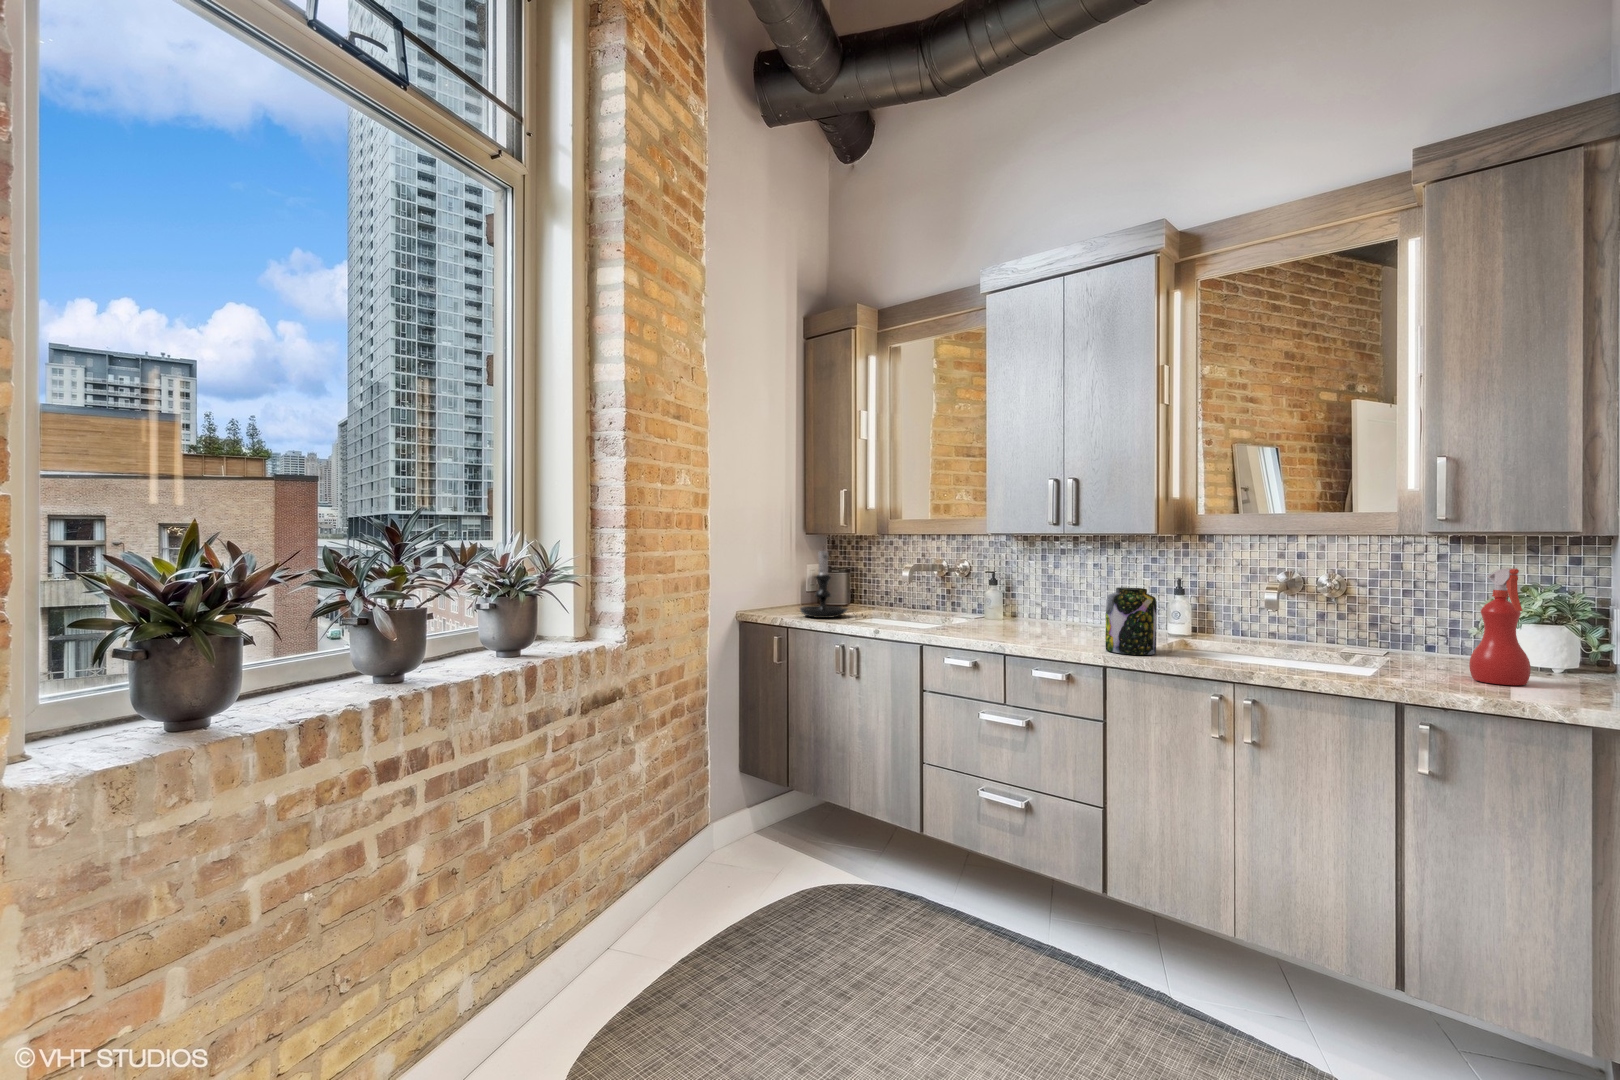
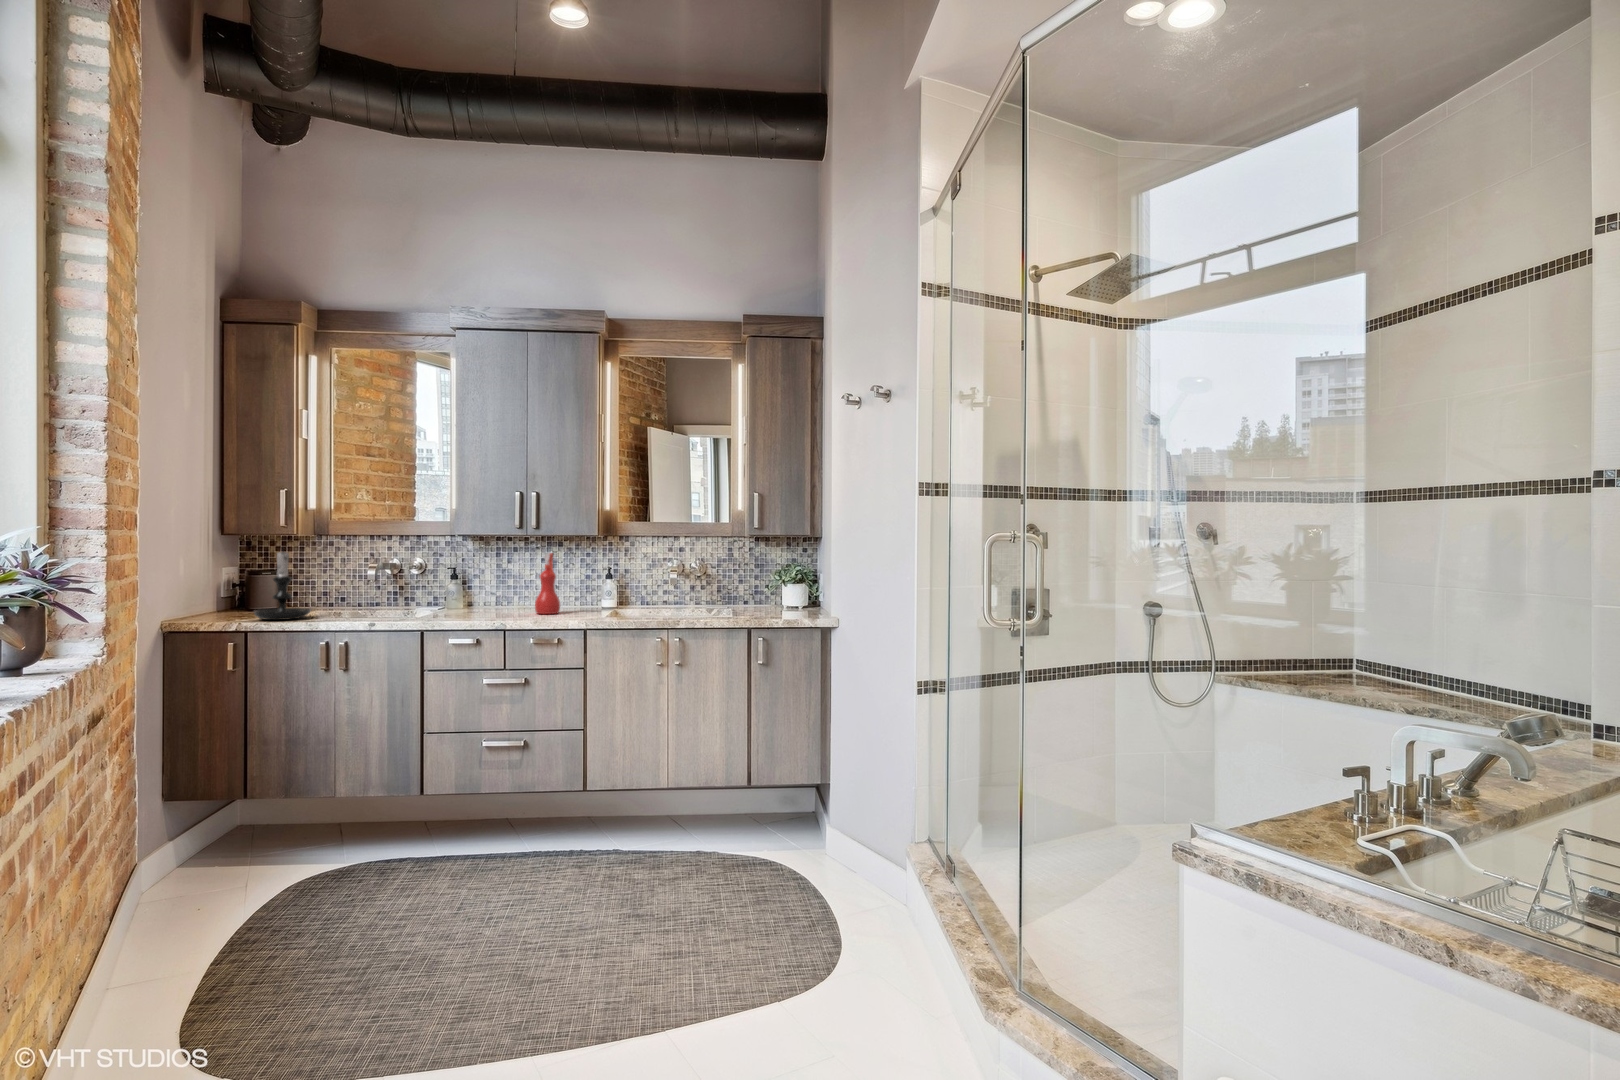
spray bottle: present [1469,568,1531,685] -> present [535,553,560,614]
jar: present [1105,587,1157,655] -> none [584,574,618,620]

